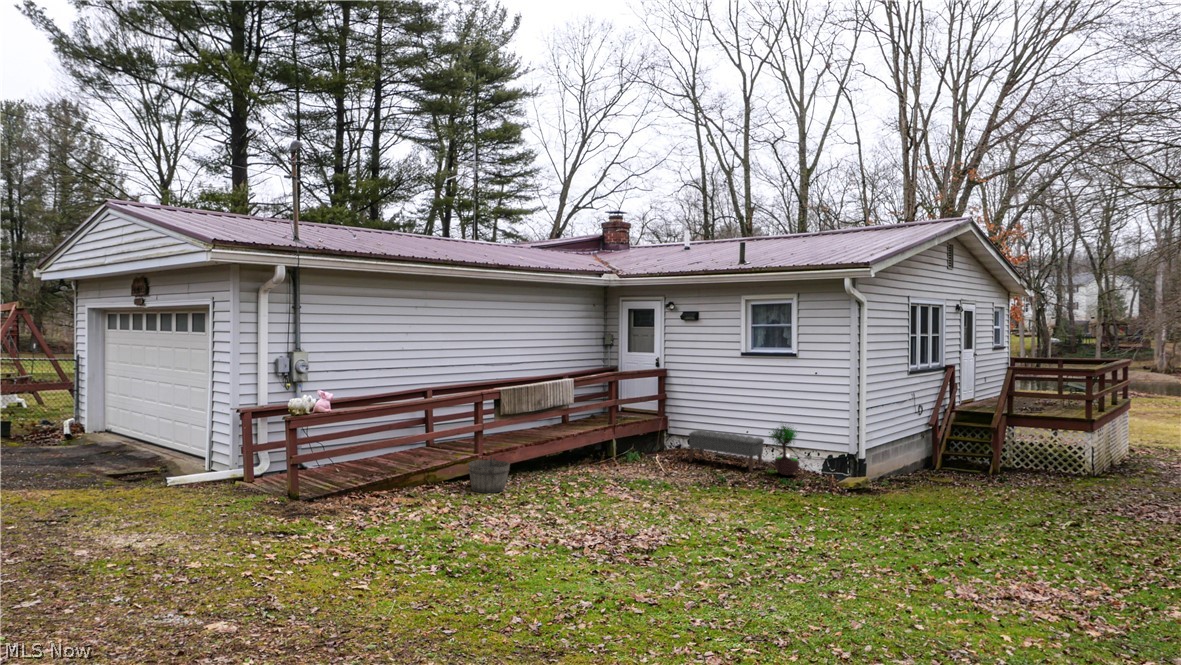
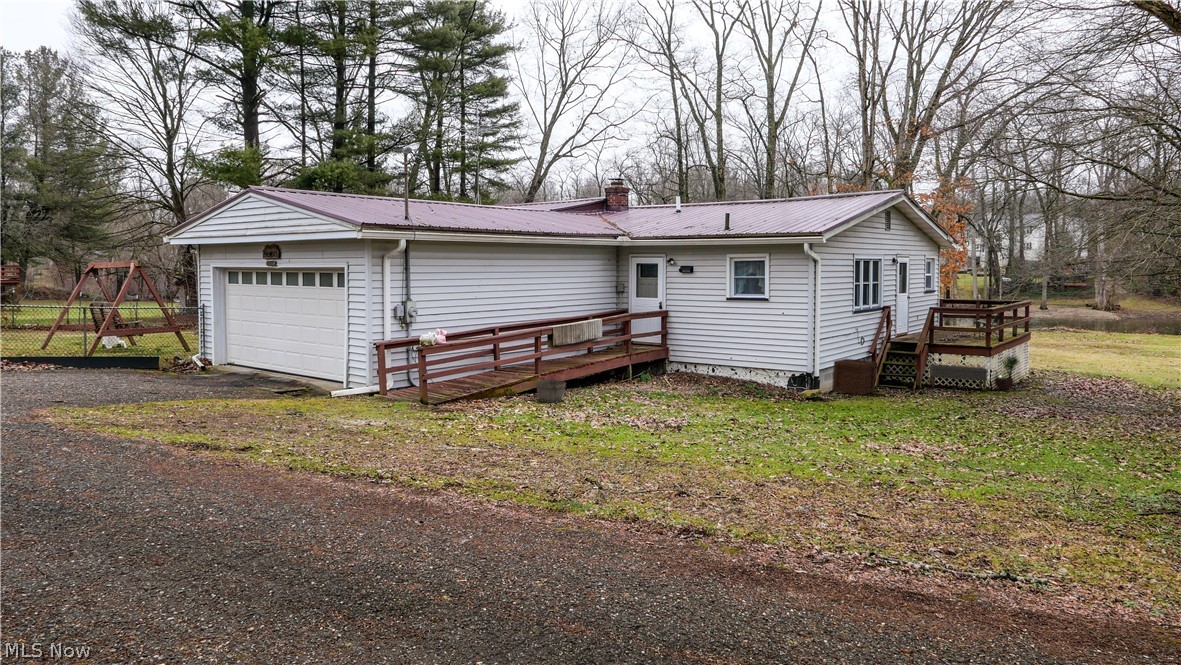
potted tree: present [769,426,799,475] -> present [995,357,1020,390]
bench: present [689,430,764,472] -> present [930,364,988,391]
wooden crate: none [883,433,941,484] -> present [832,359,876,395]

